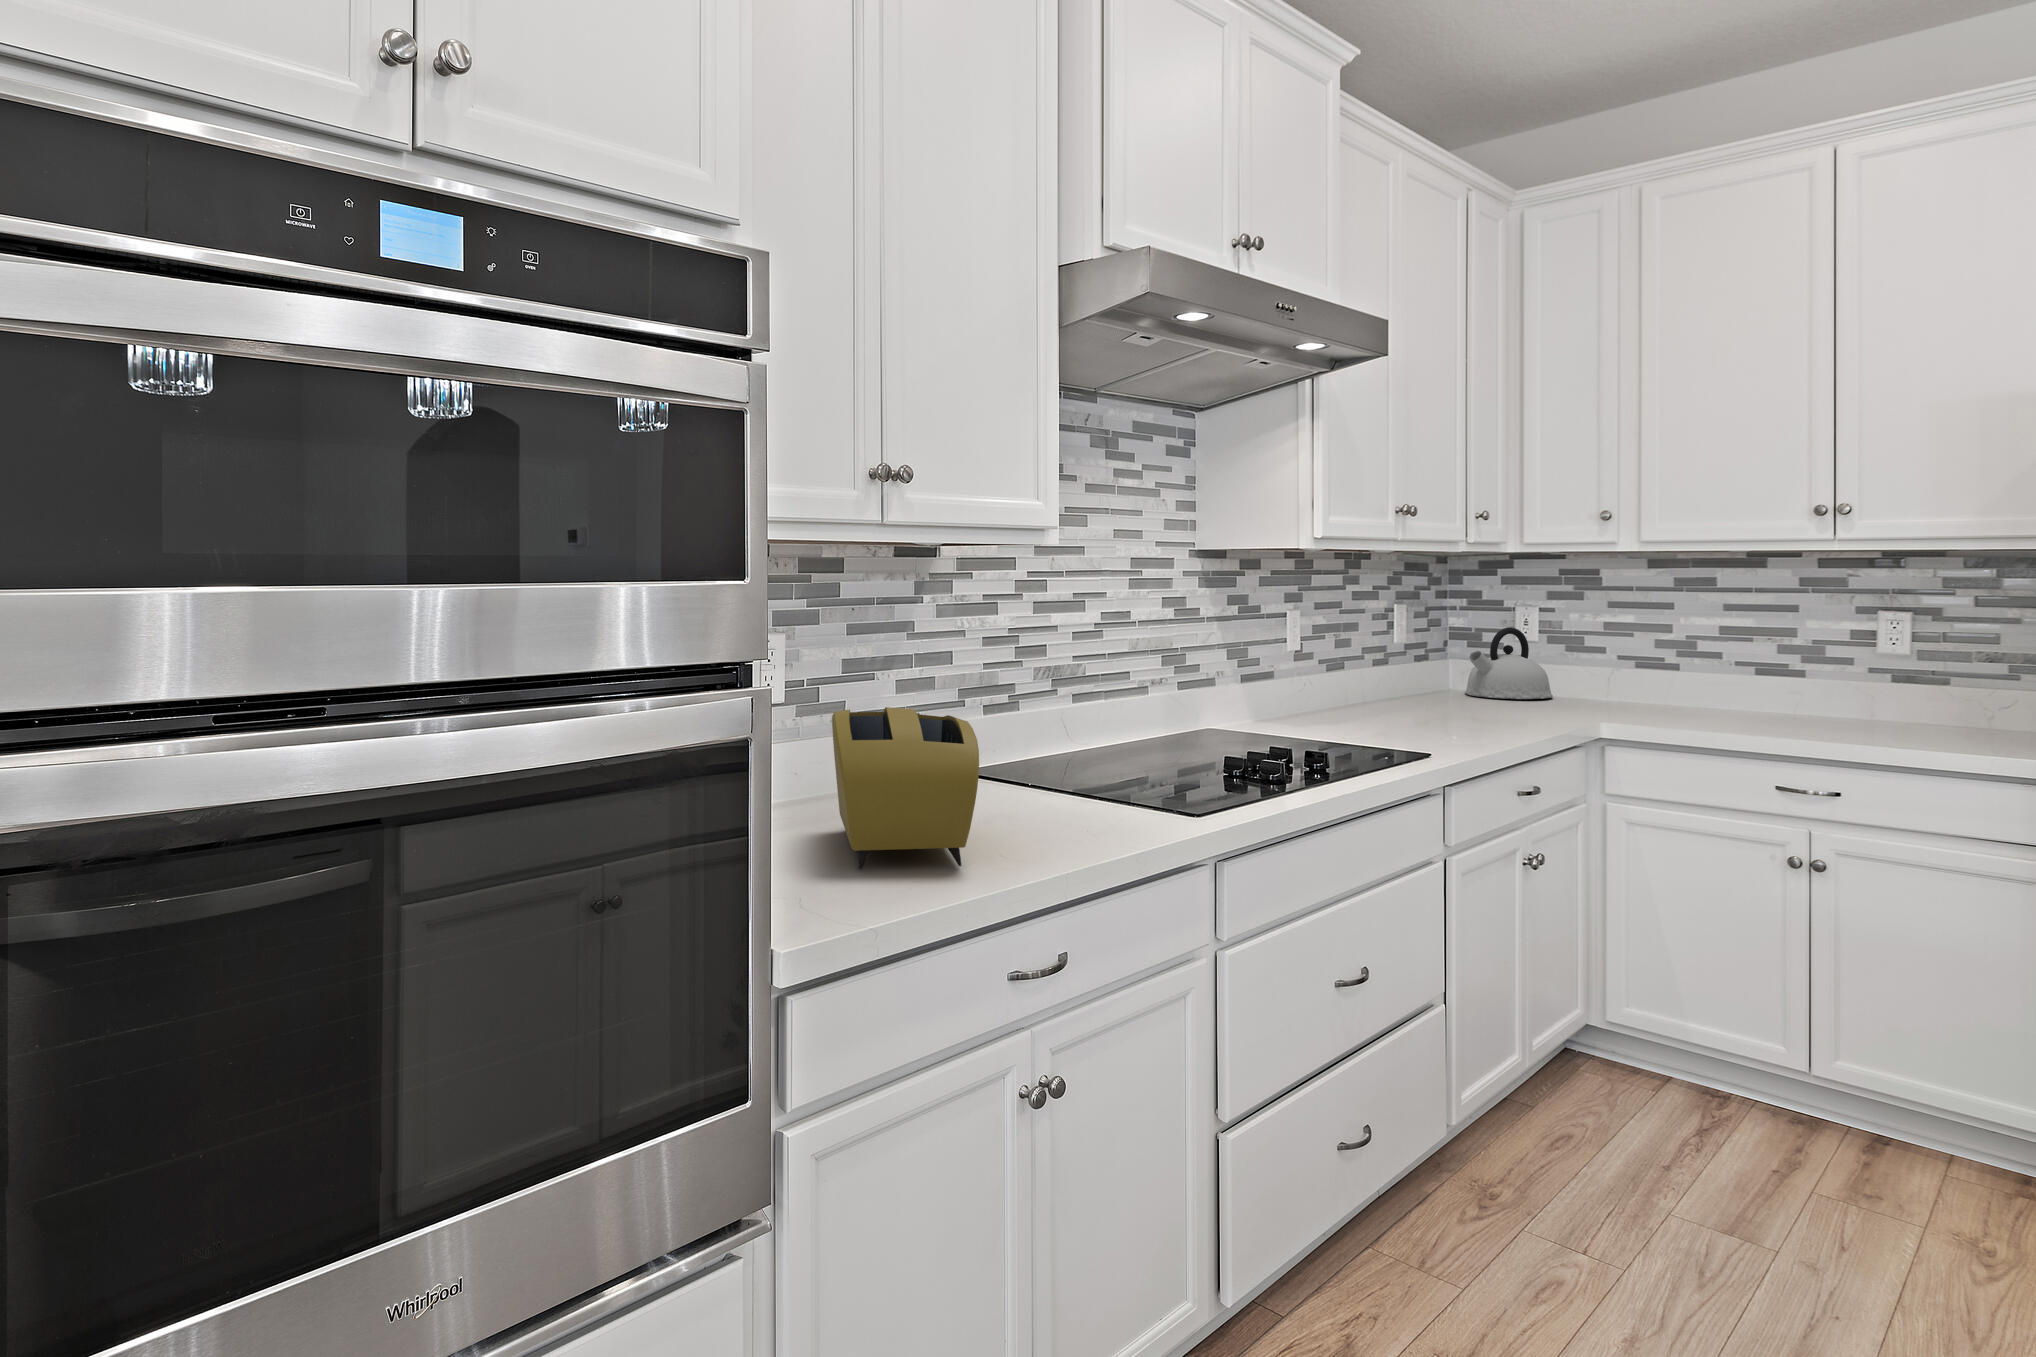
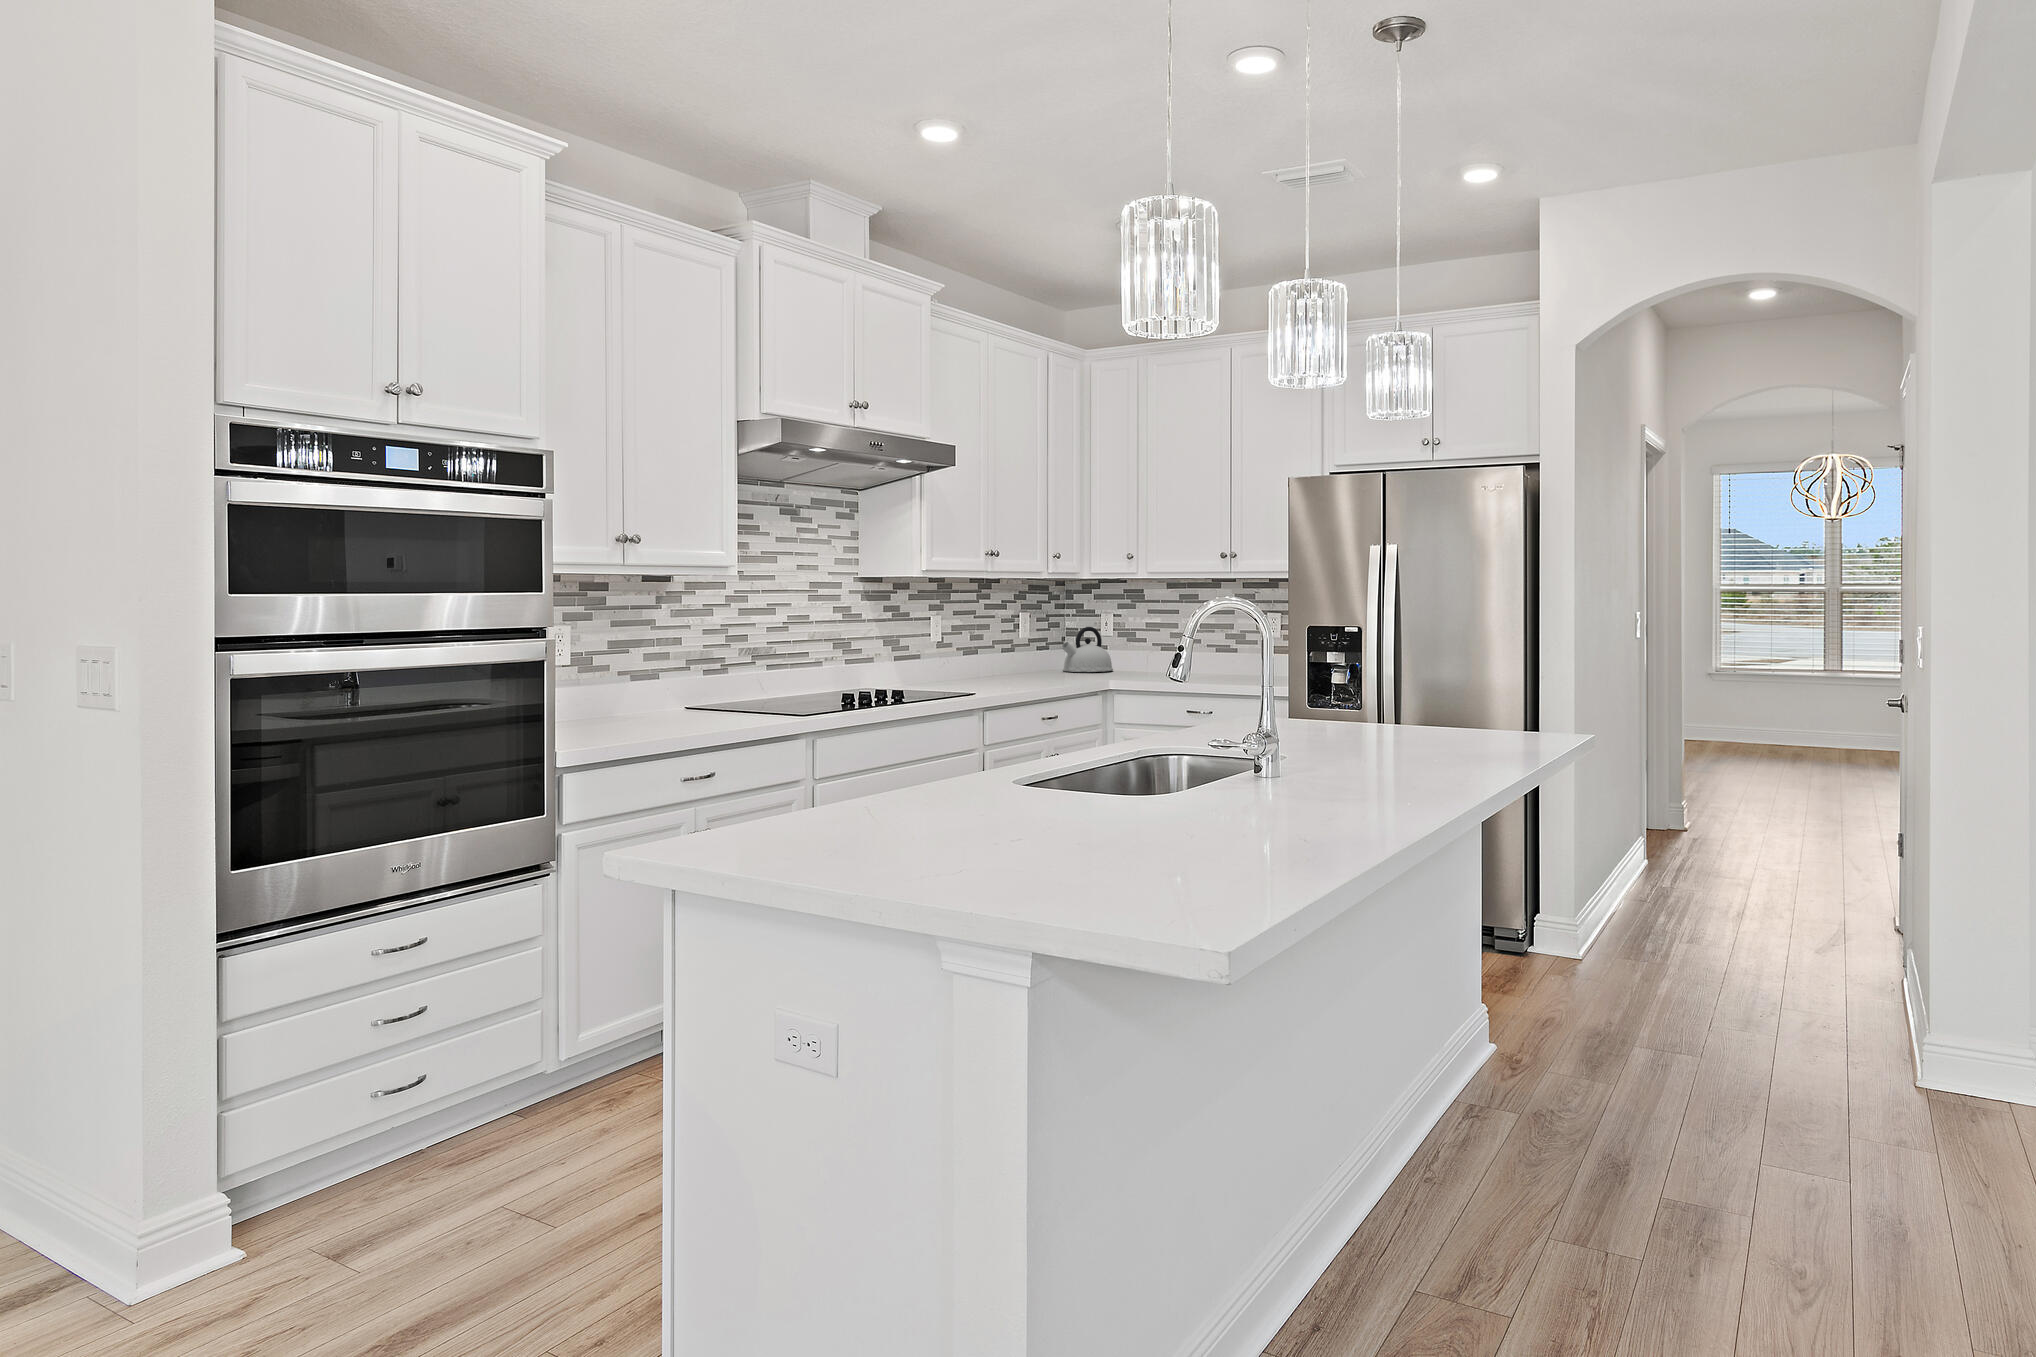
toaster: present [832,707,979,870] -> none [593,659,671,737]

